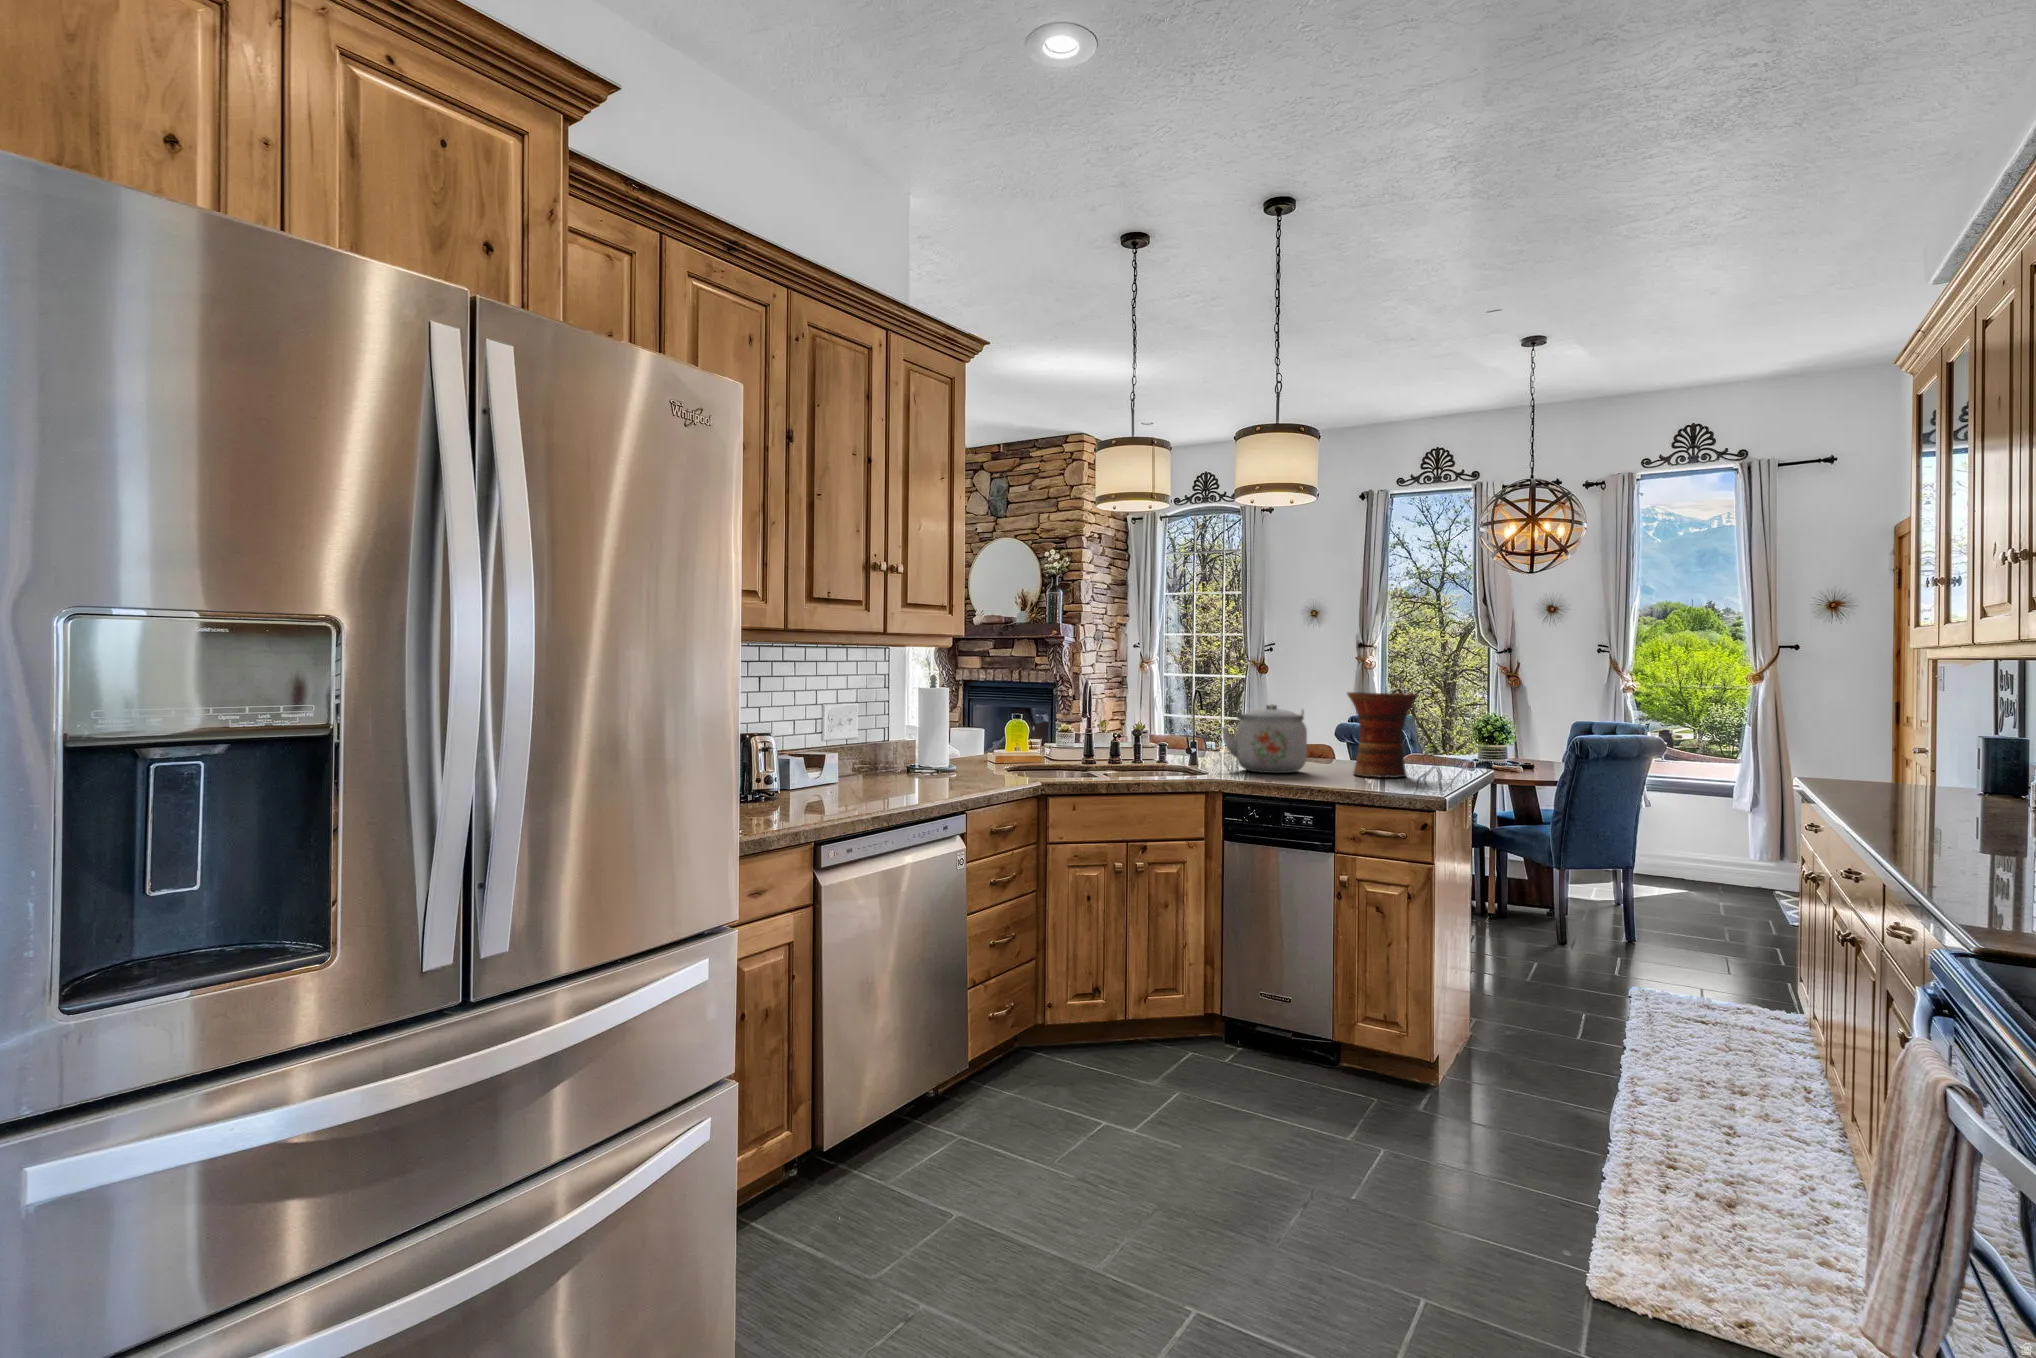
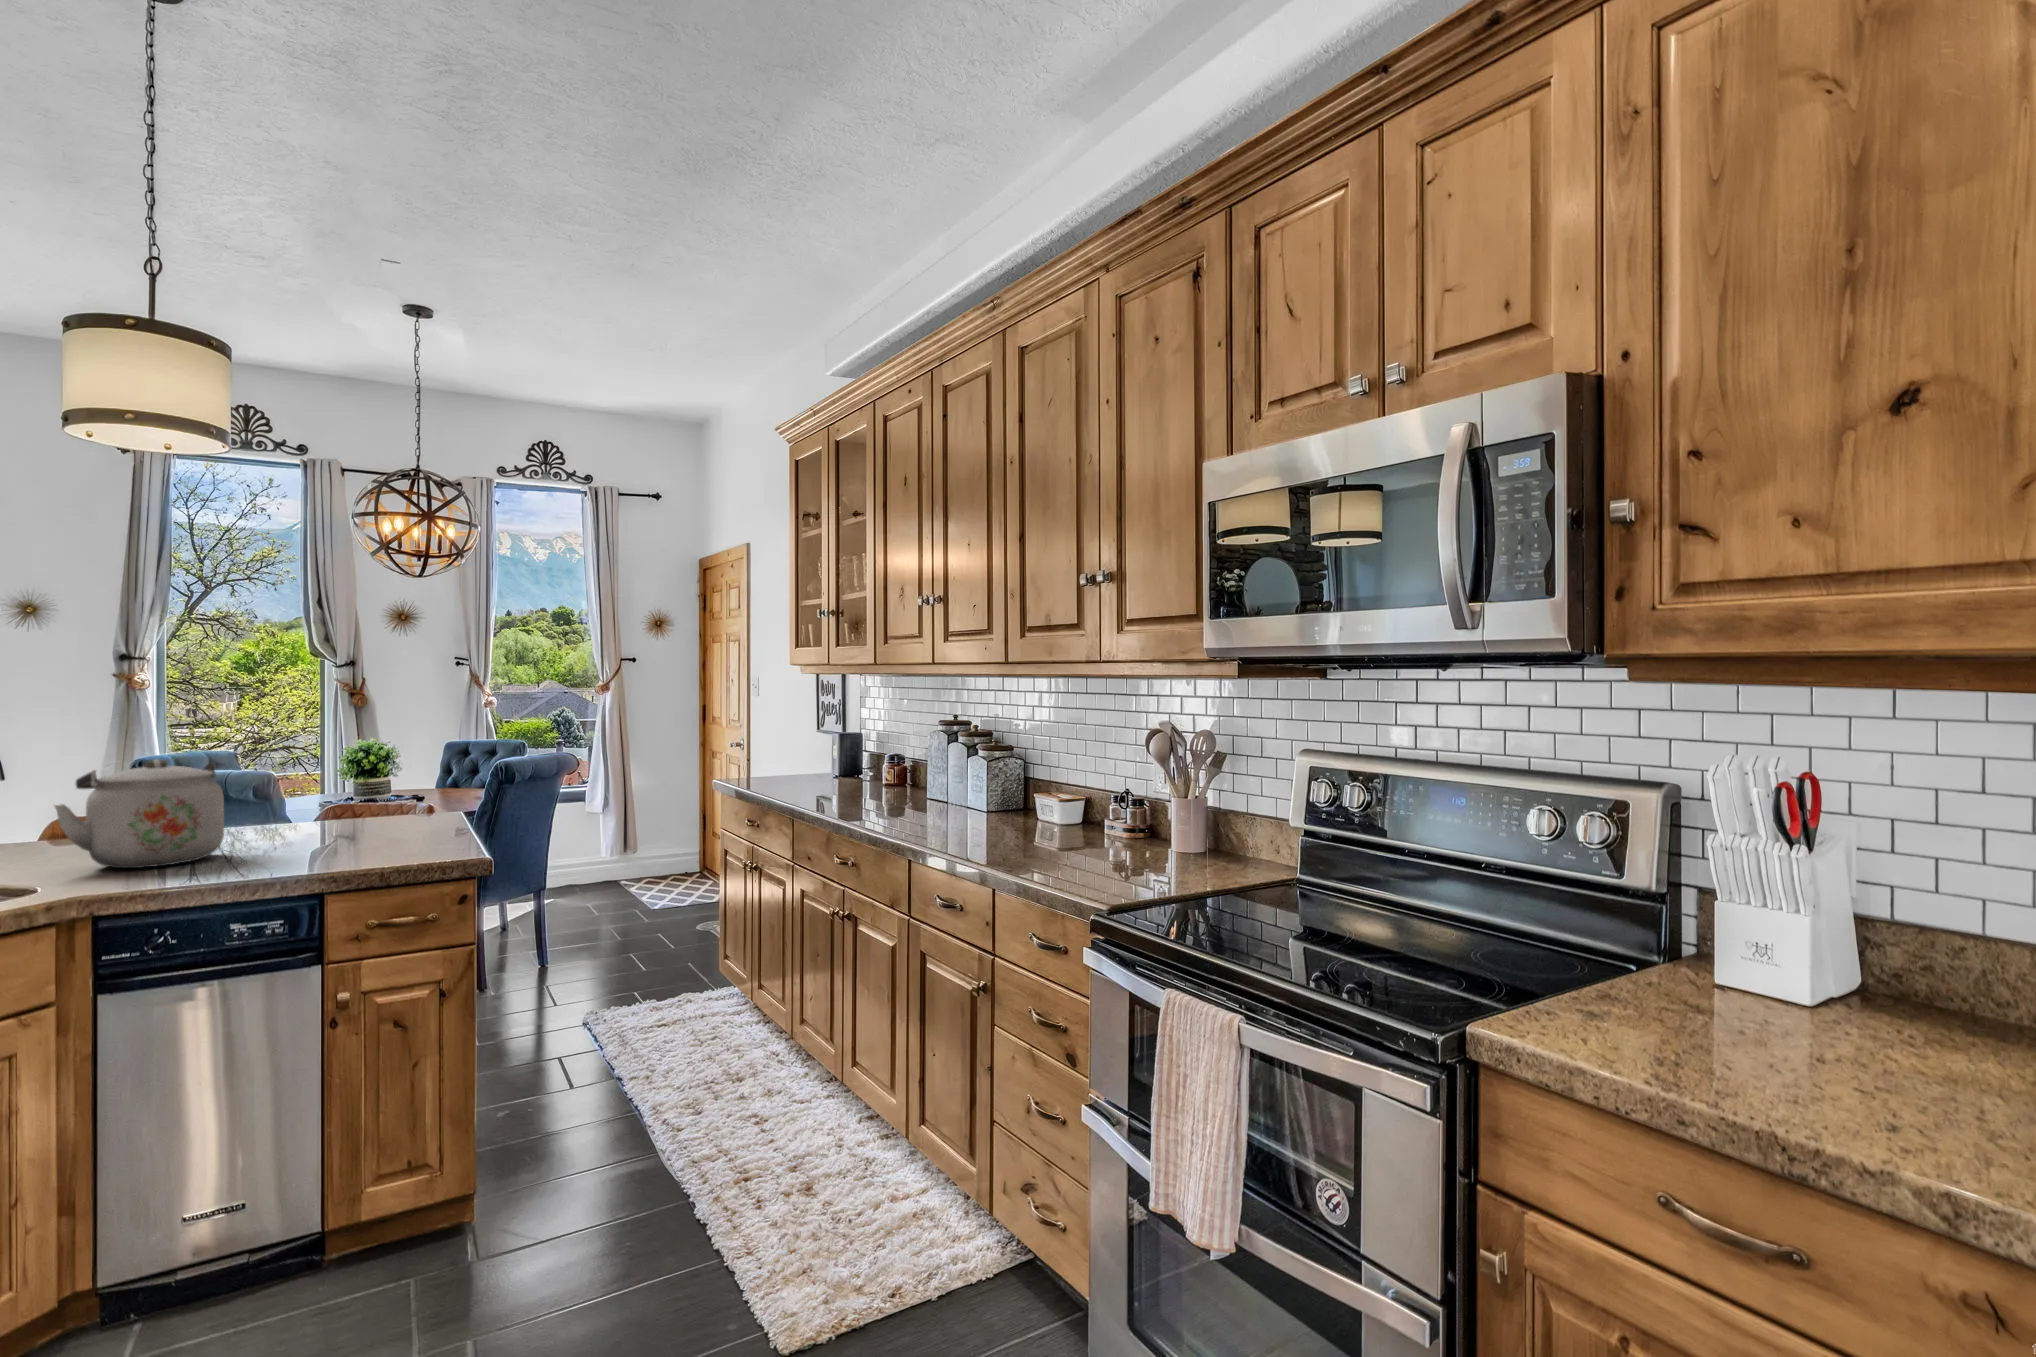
vase: present [1347,692,1418,778] -> none [287,729,395,846]

